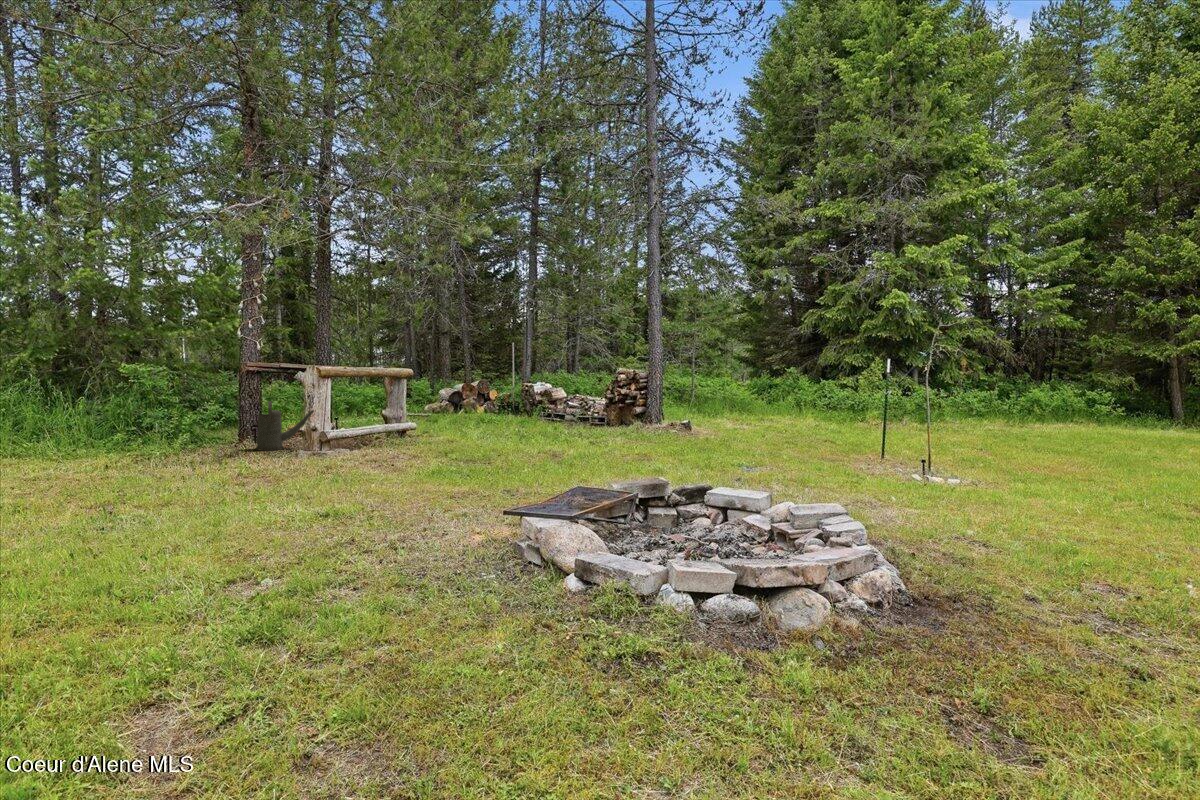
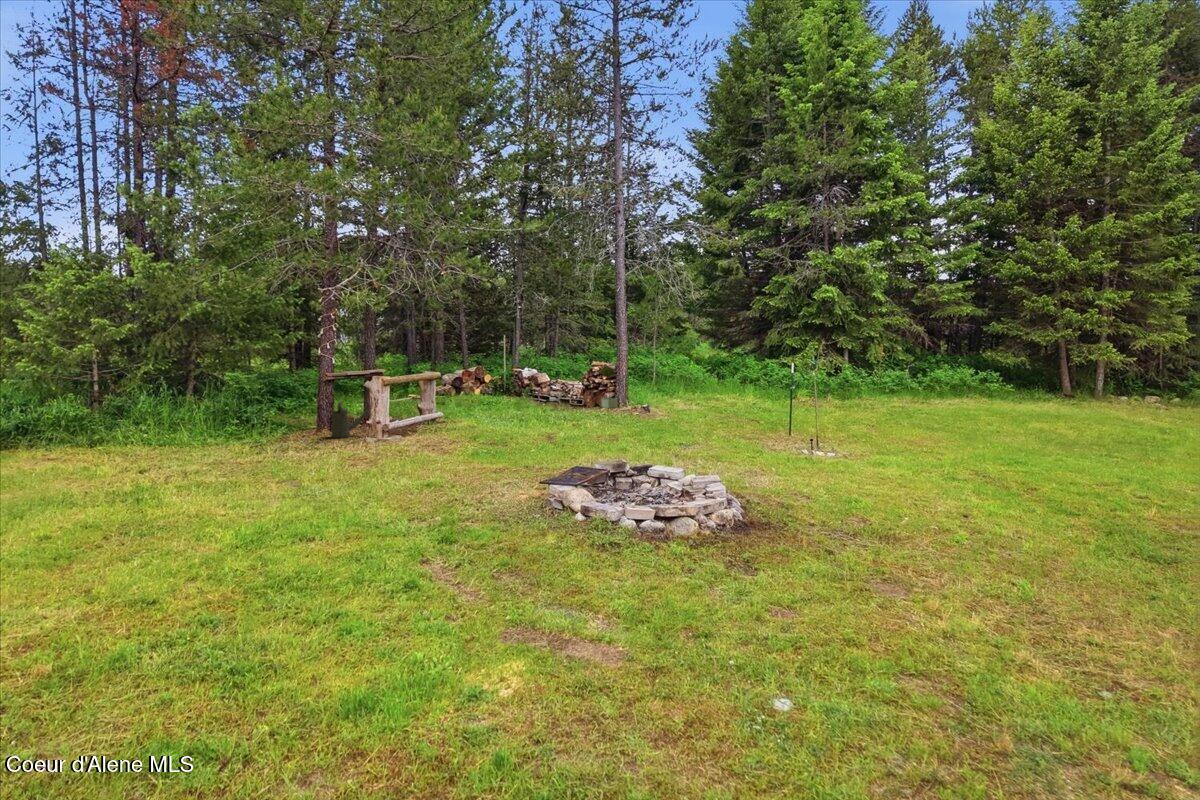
potted tree: none [627,374,648,428] -> present [601,366,617,408]

